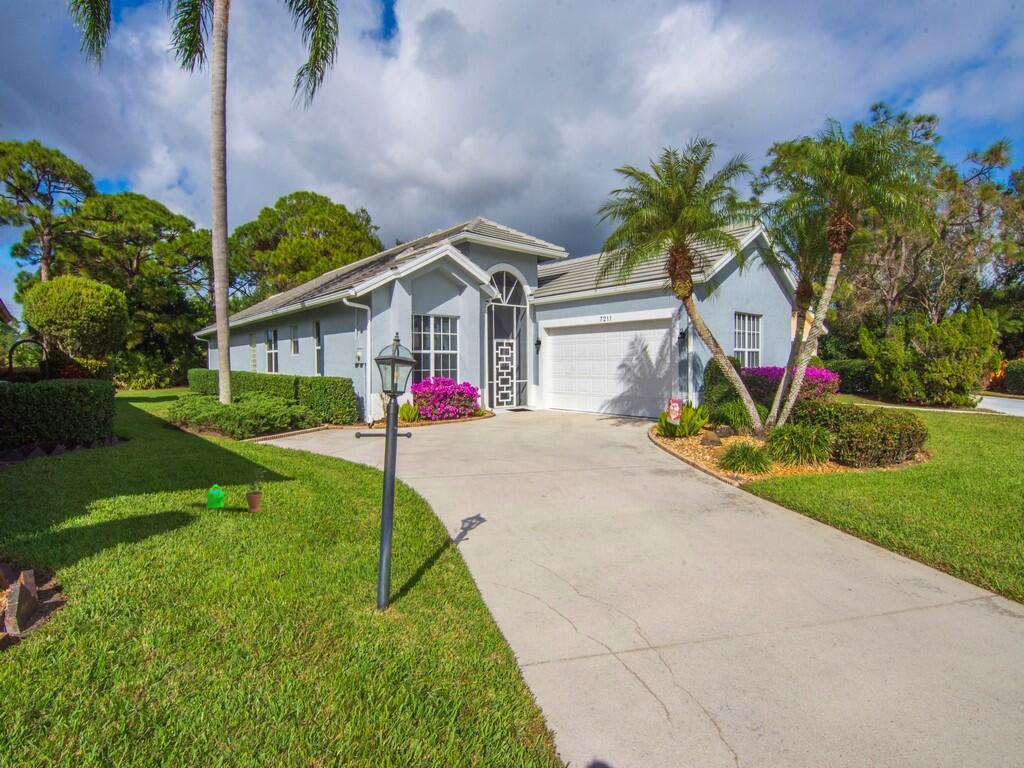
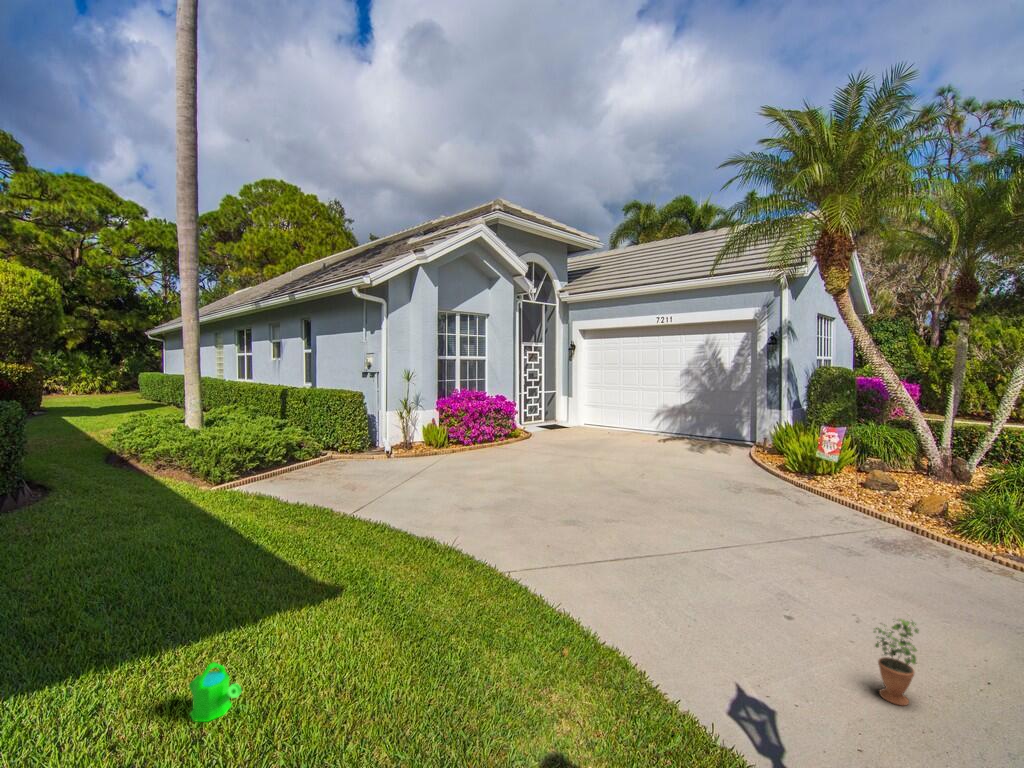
potted plant: present [245,468,267,513] -> present [874,619,919,706]

